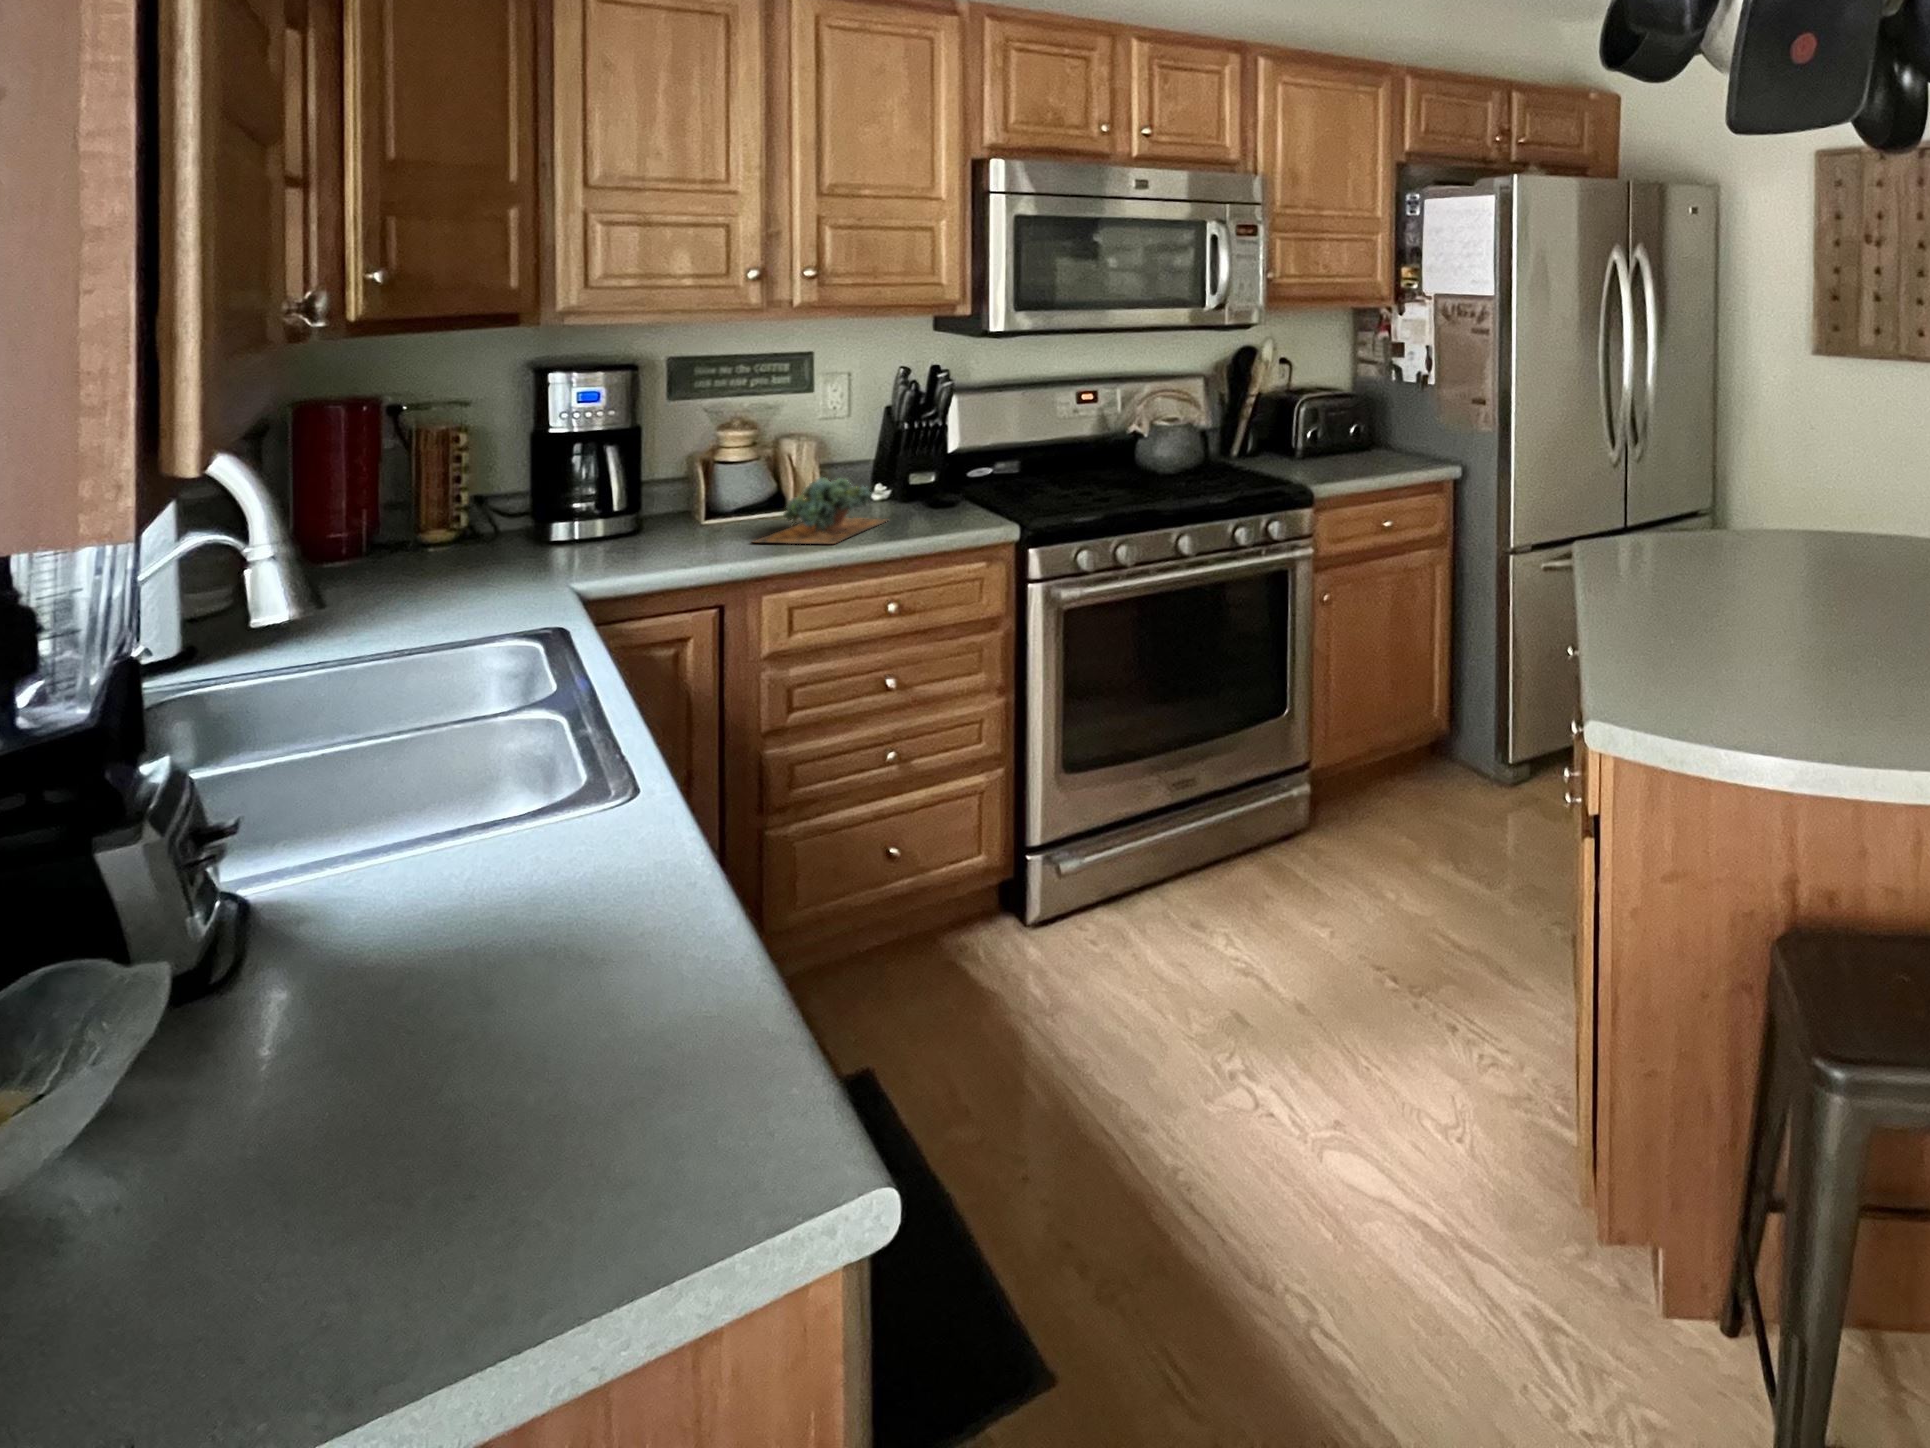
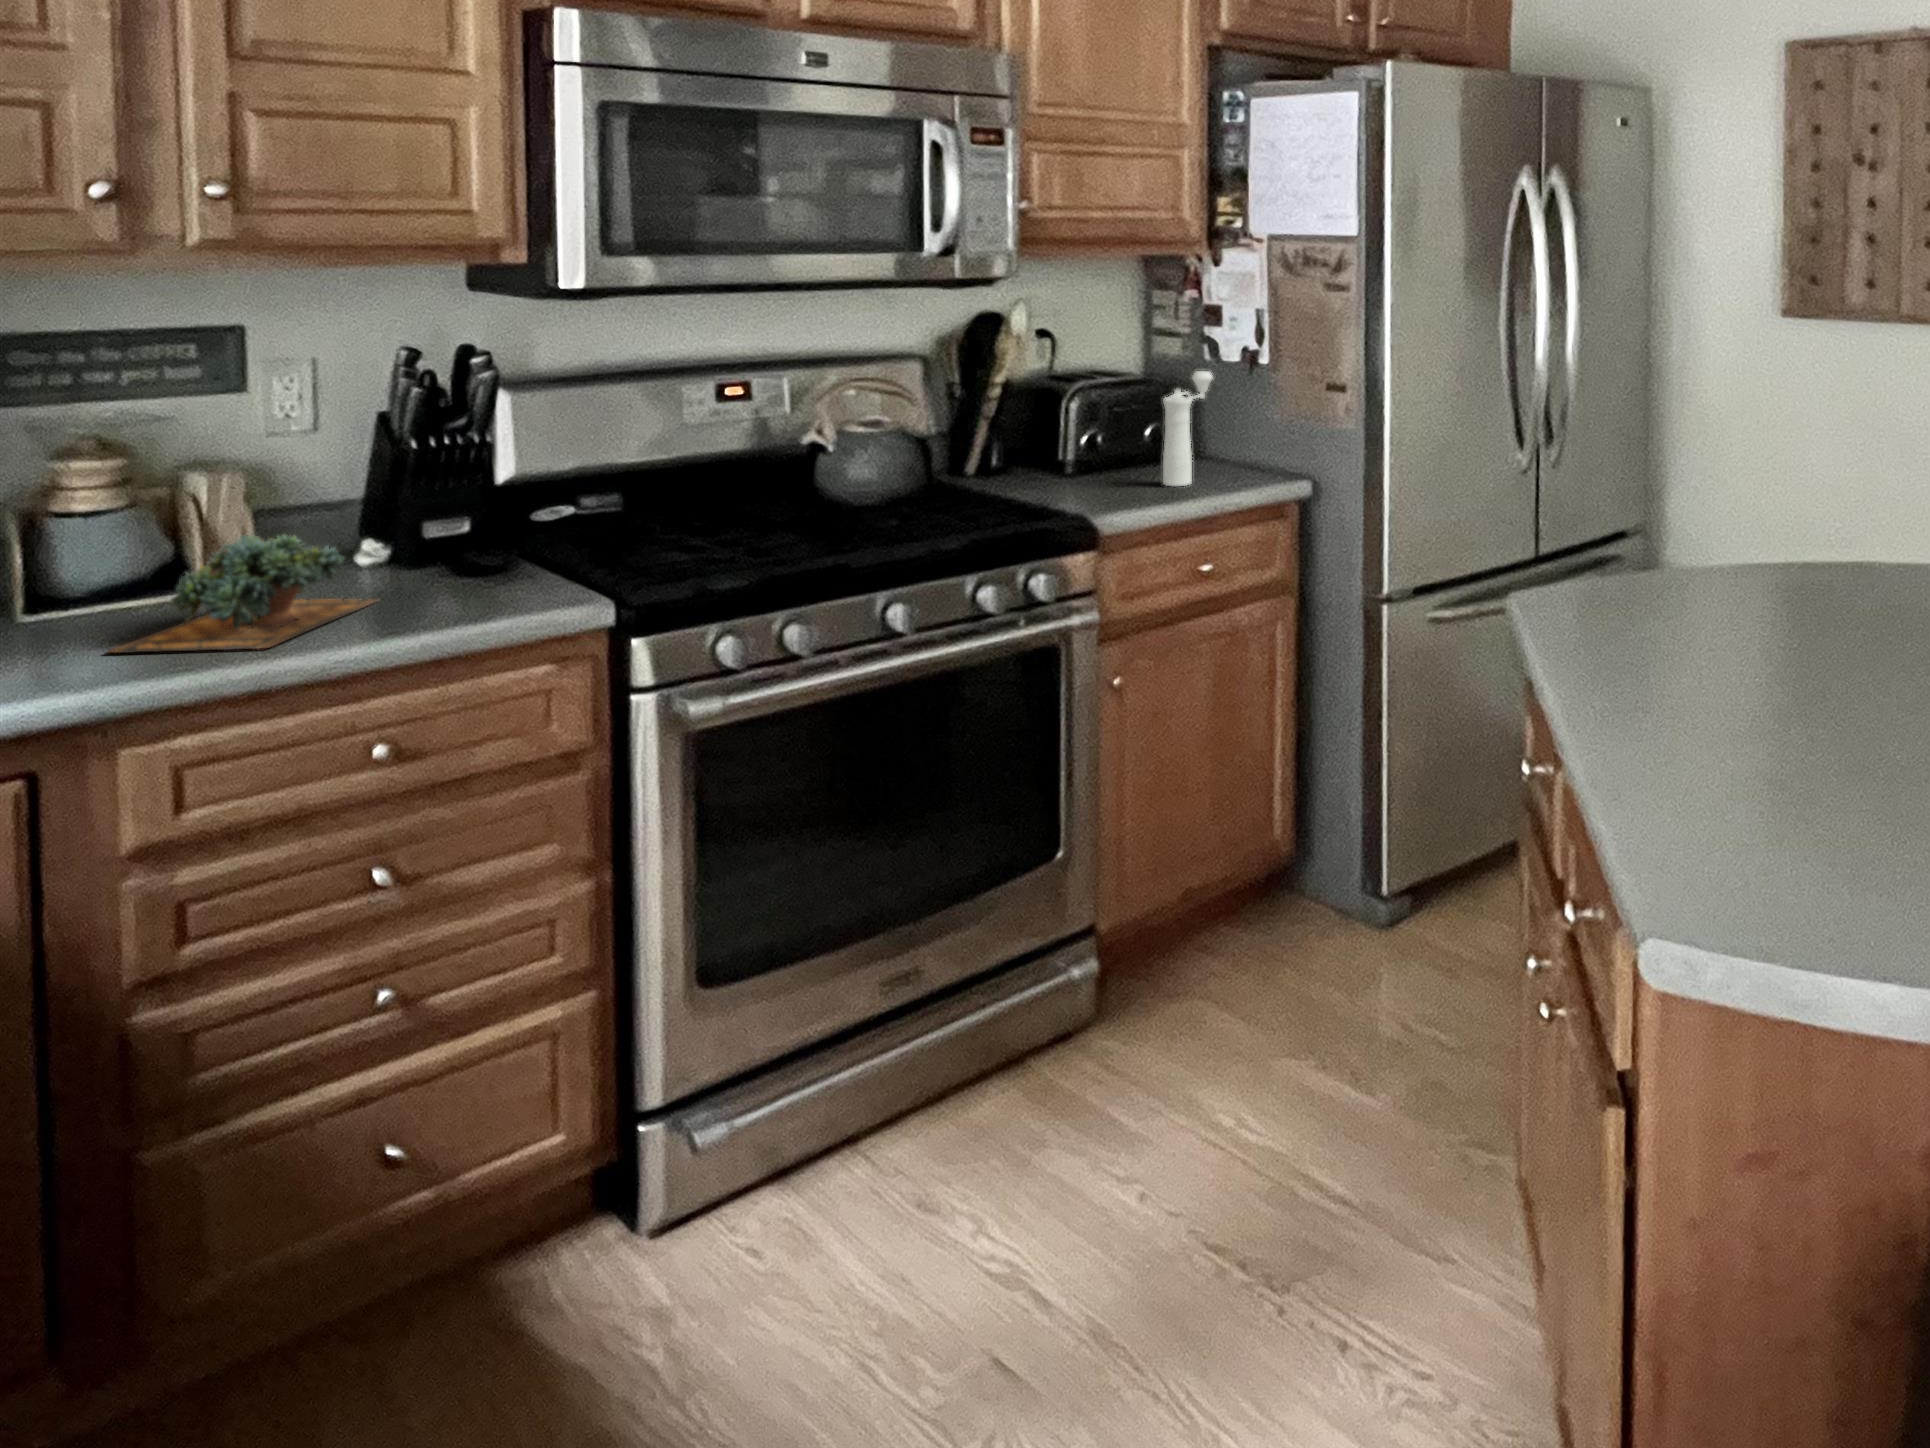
pepper mill: none [1360,388,1396,467] -> present [1163,371,1213,486]

